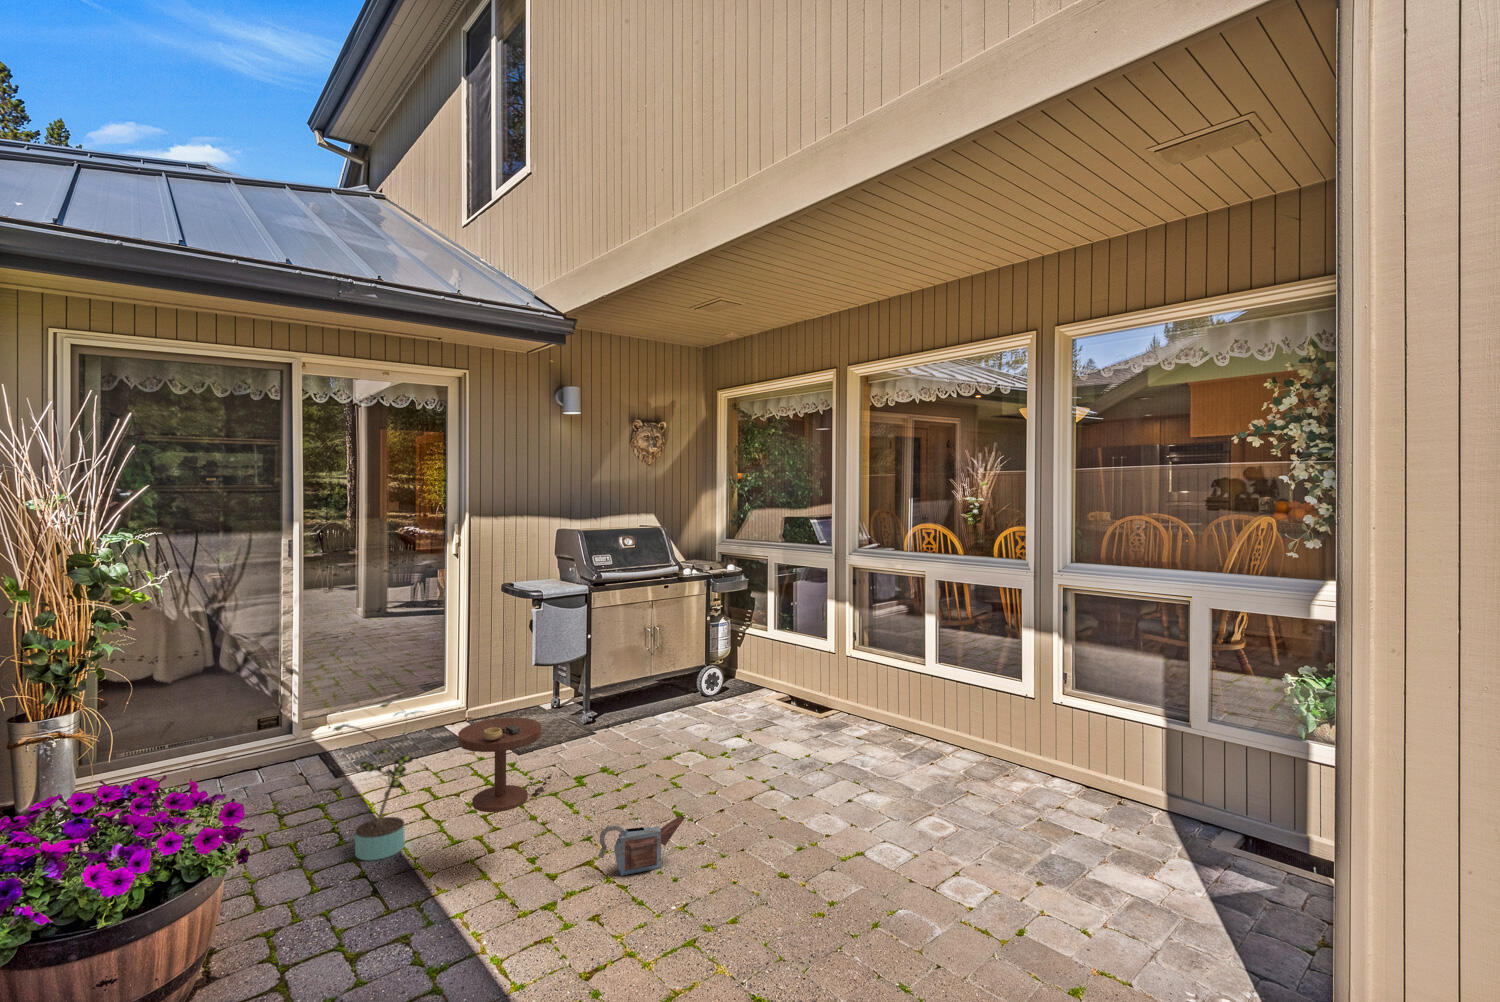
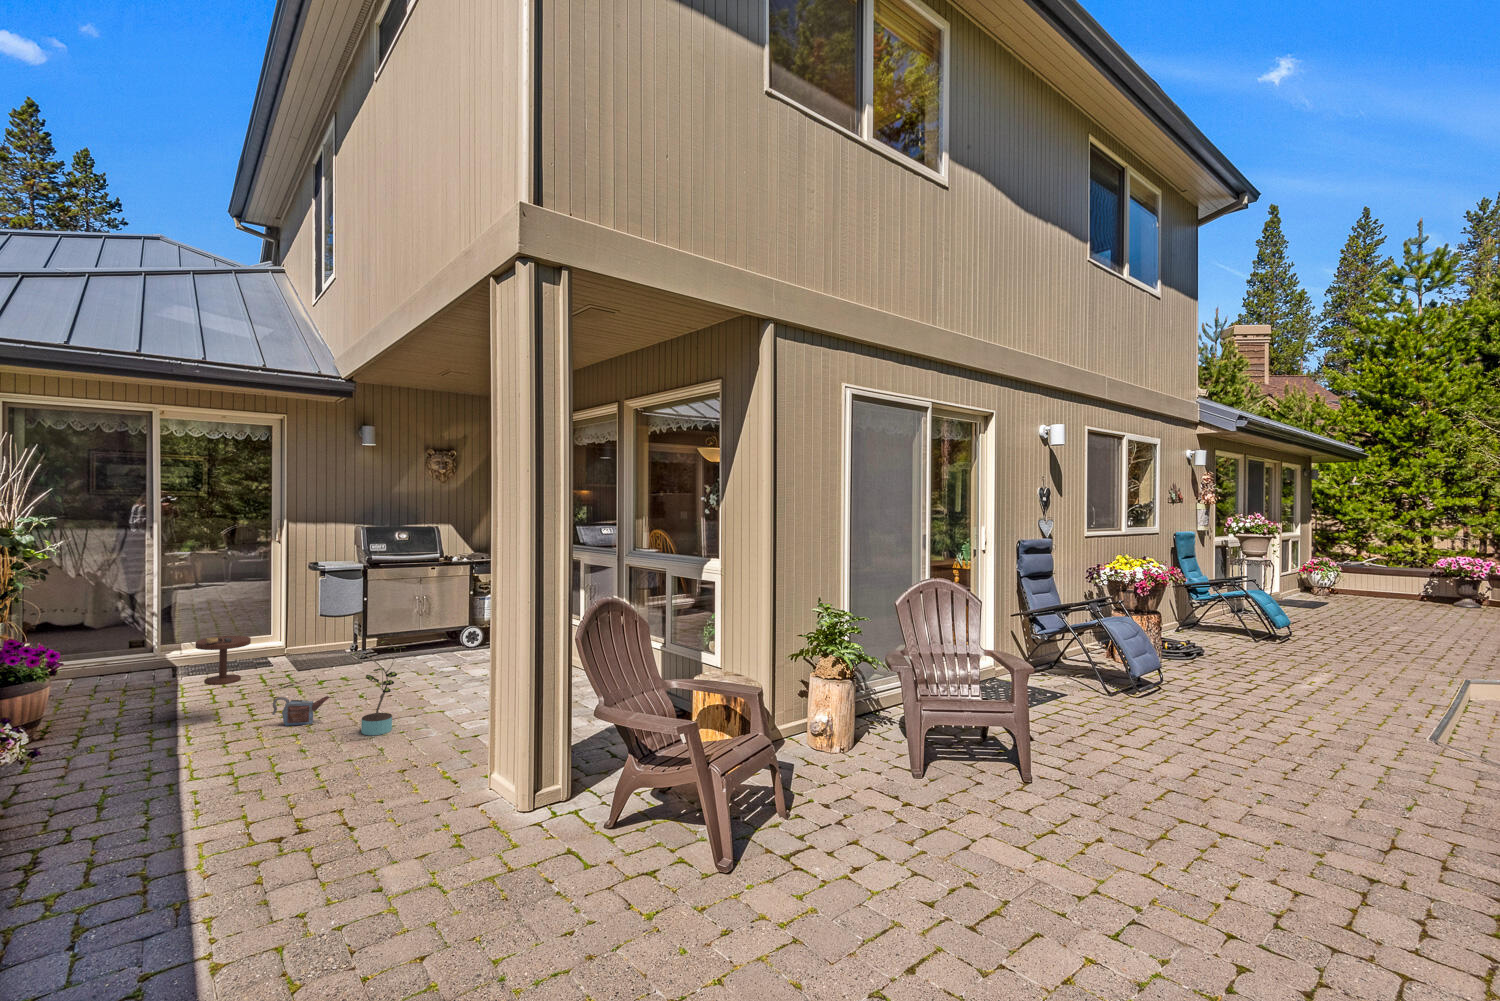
potted plant: present [334,701,416,860] -> present [350,641,407,735]

